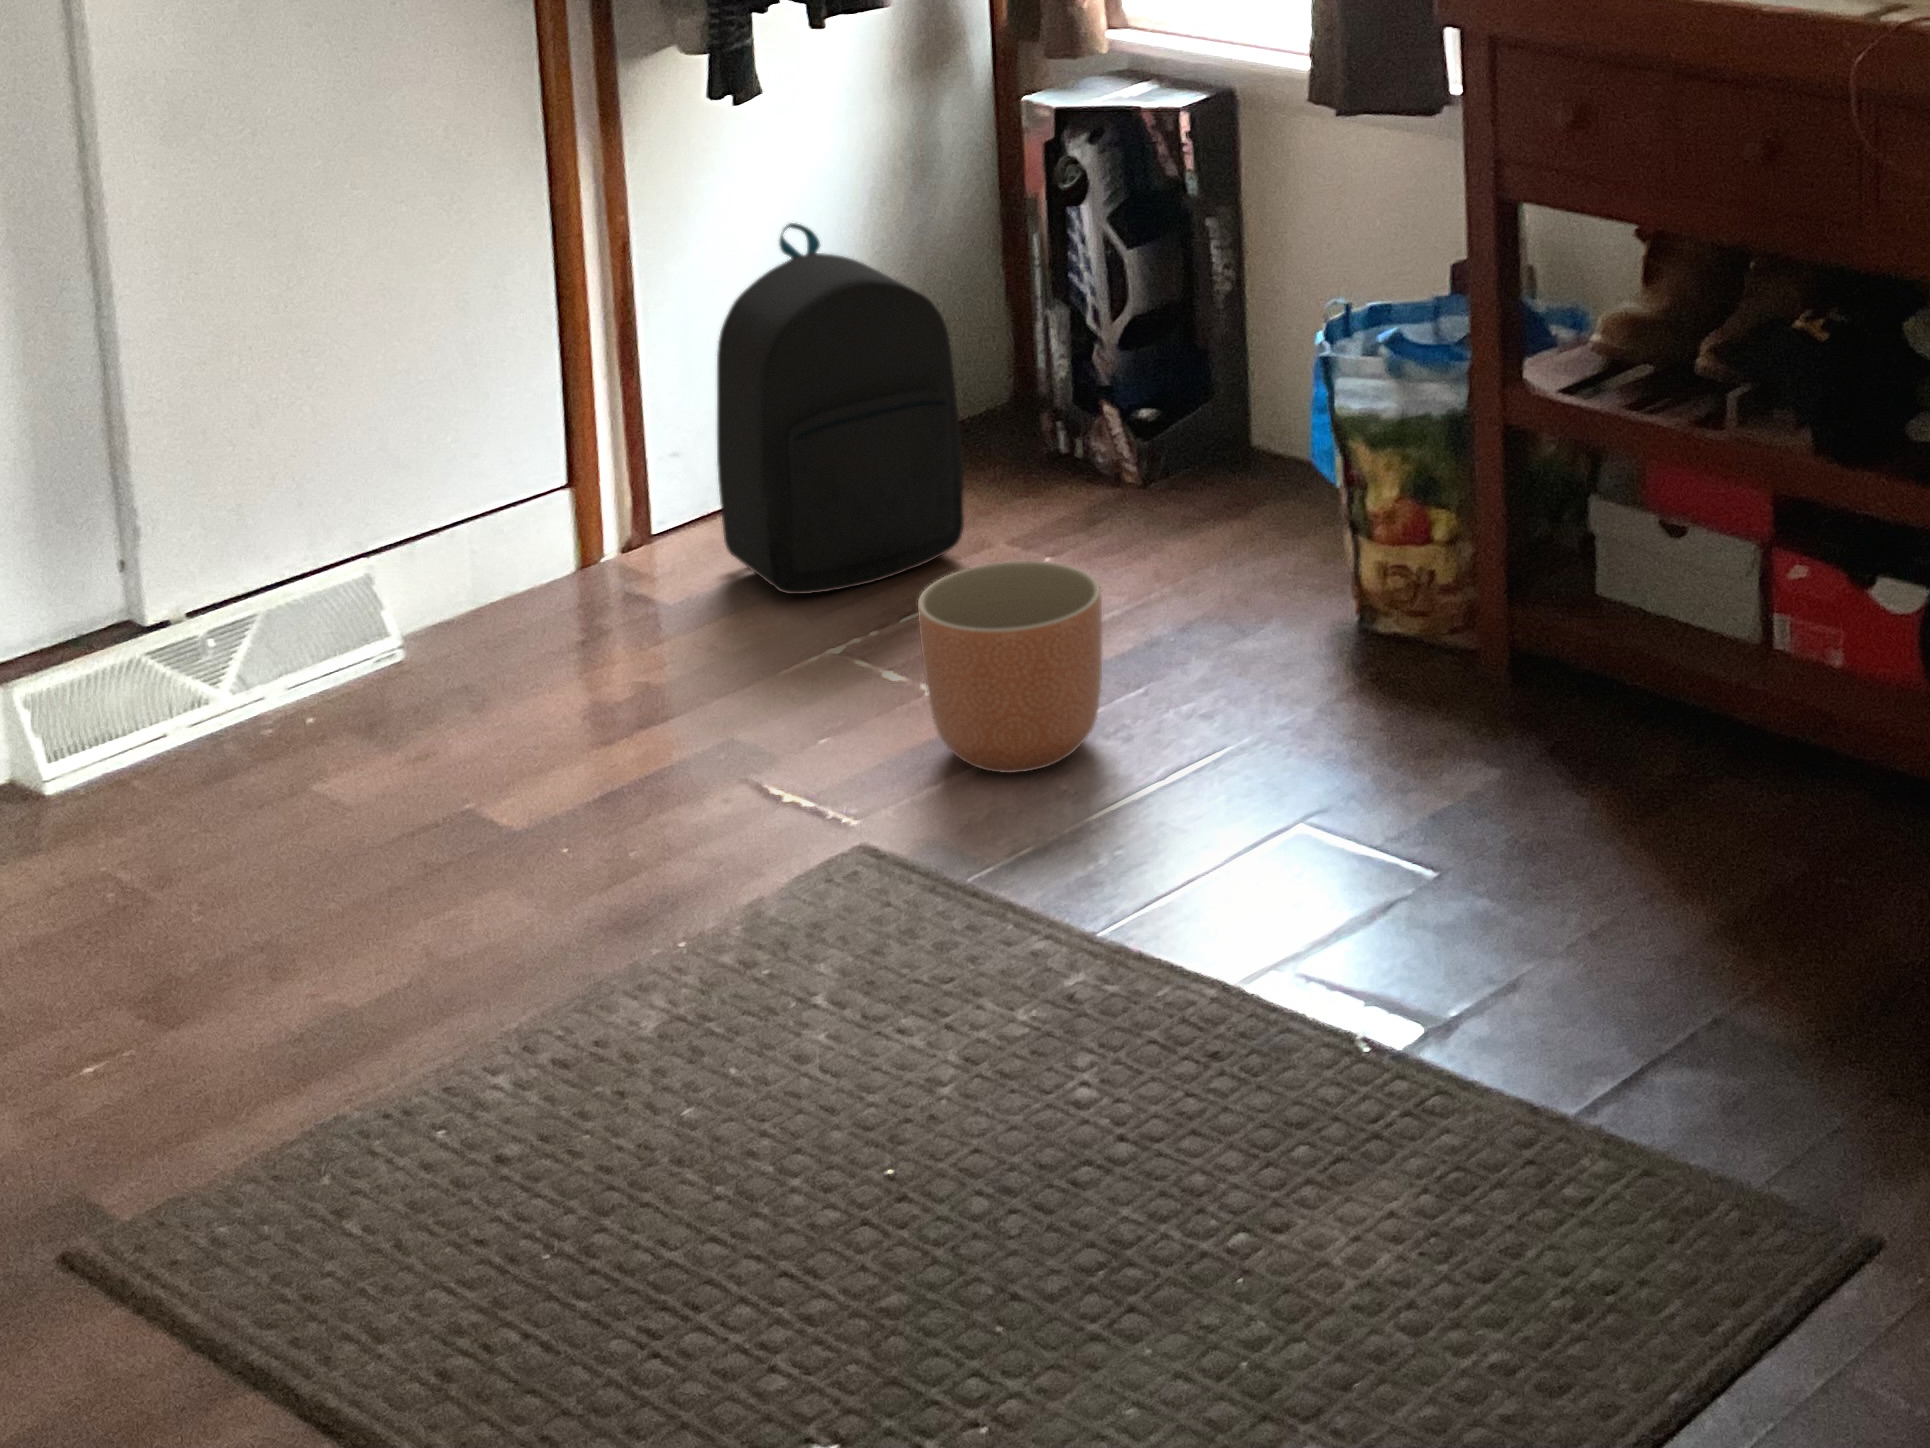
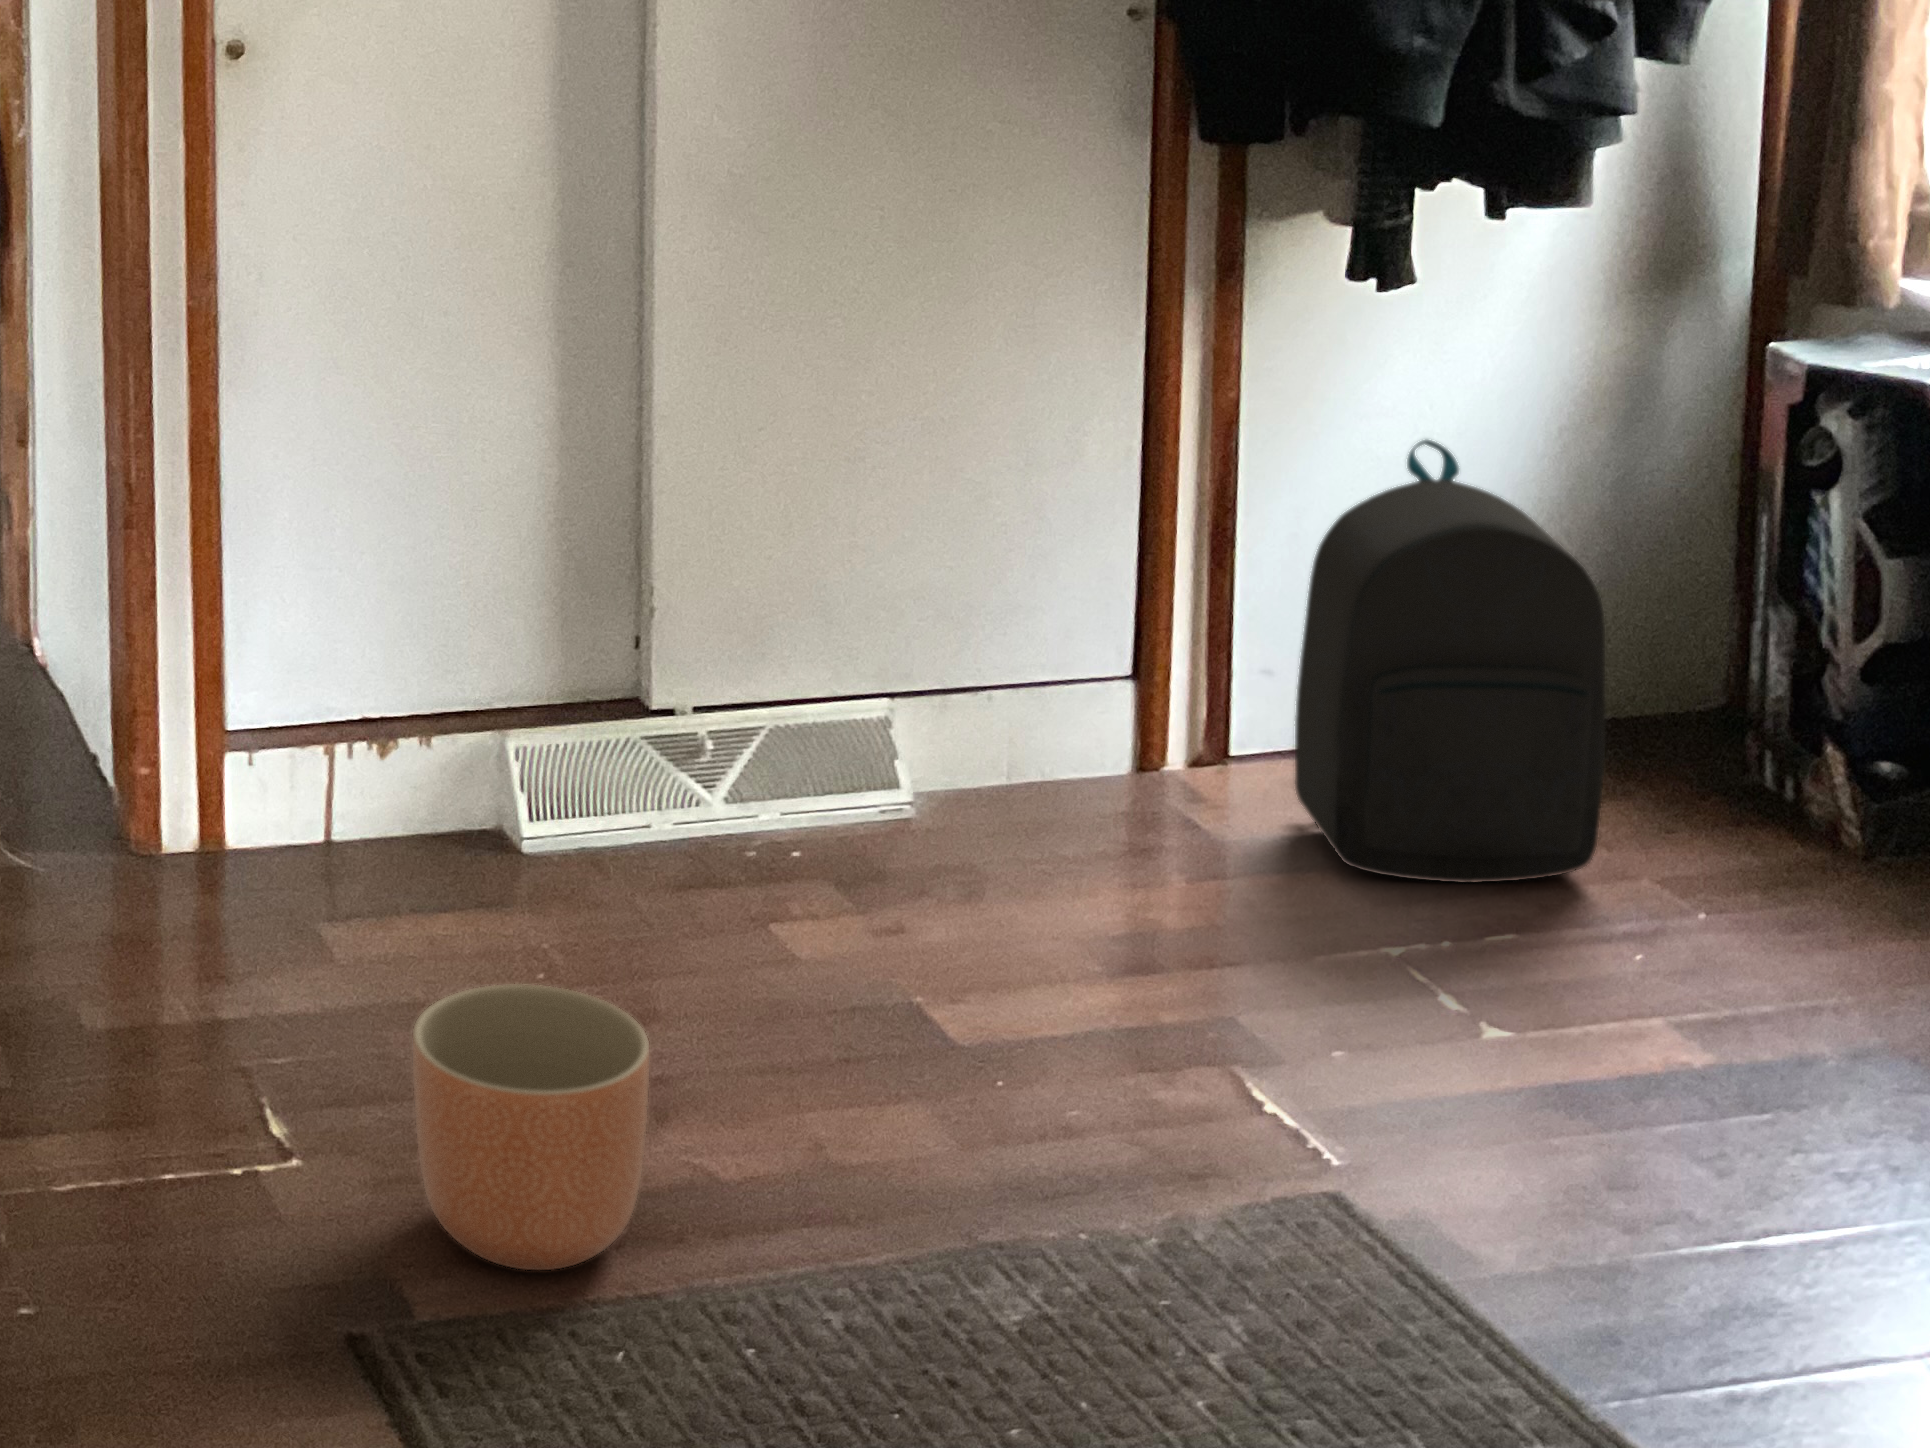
planter: present [918,561,1102,773] -> present [413,984,649,1270]

